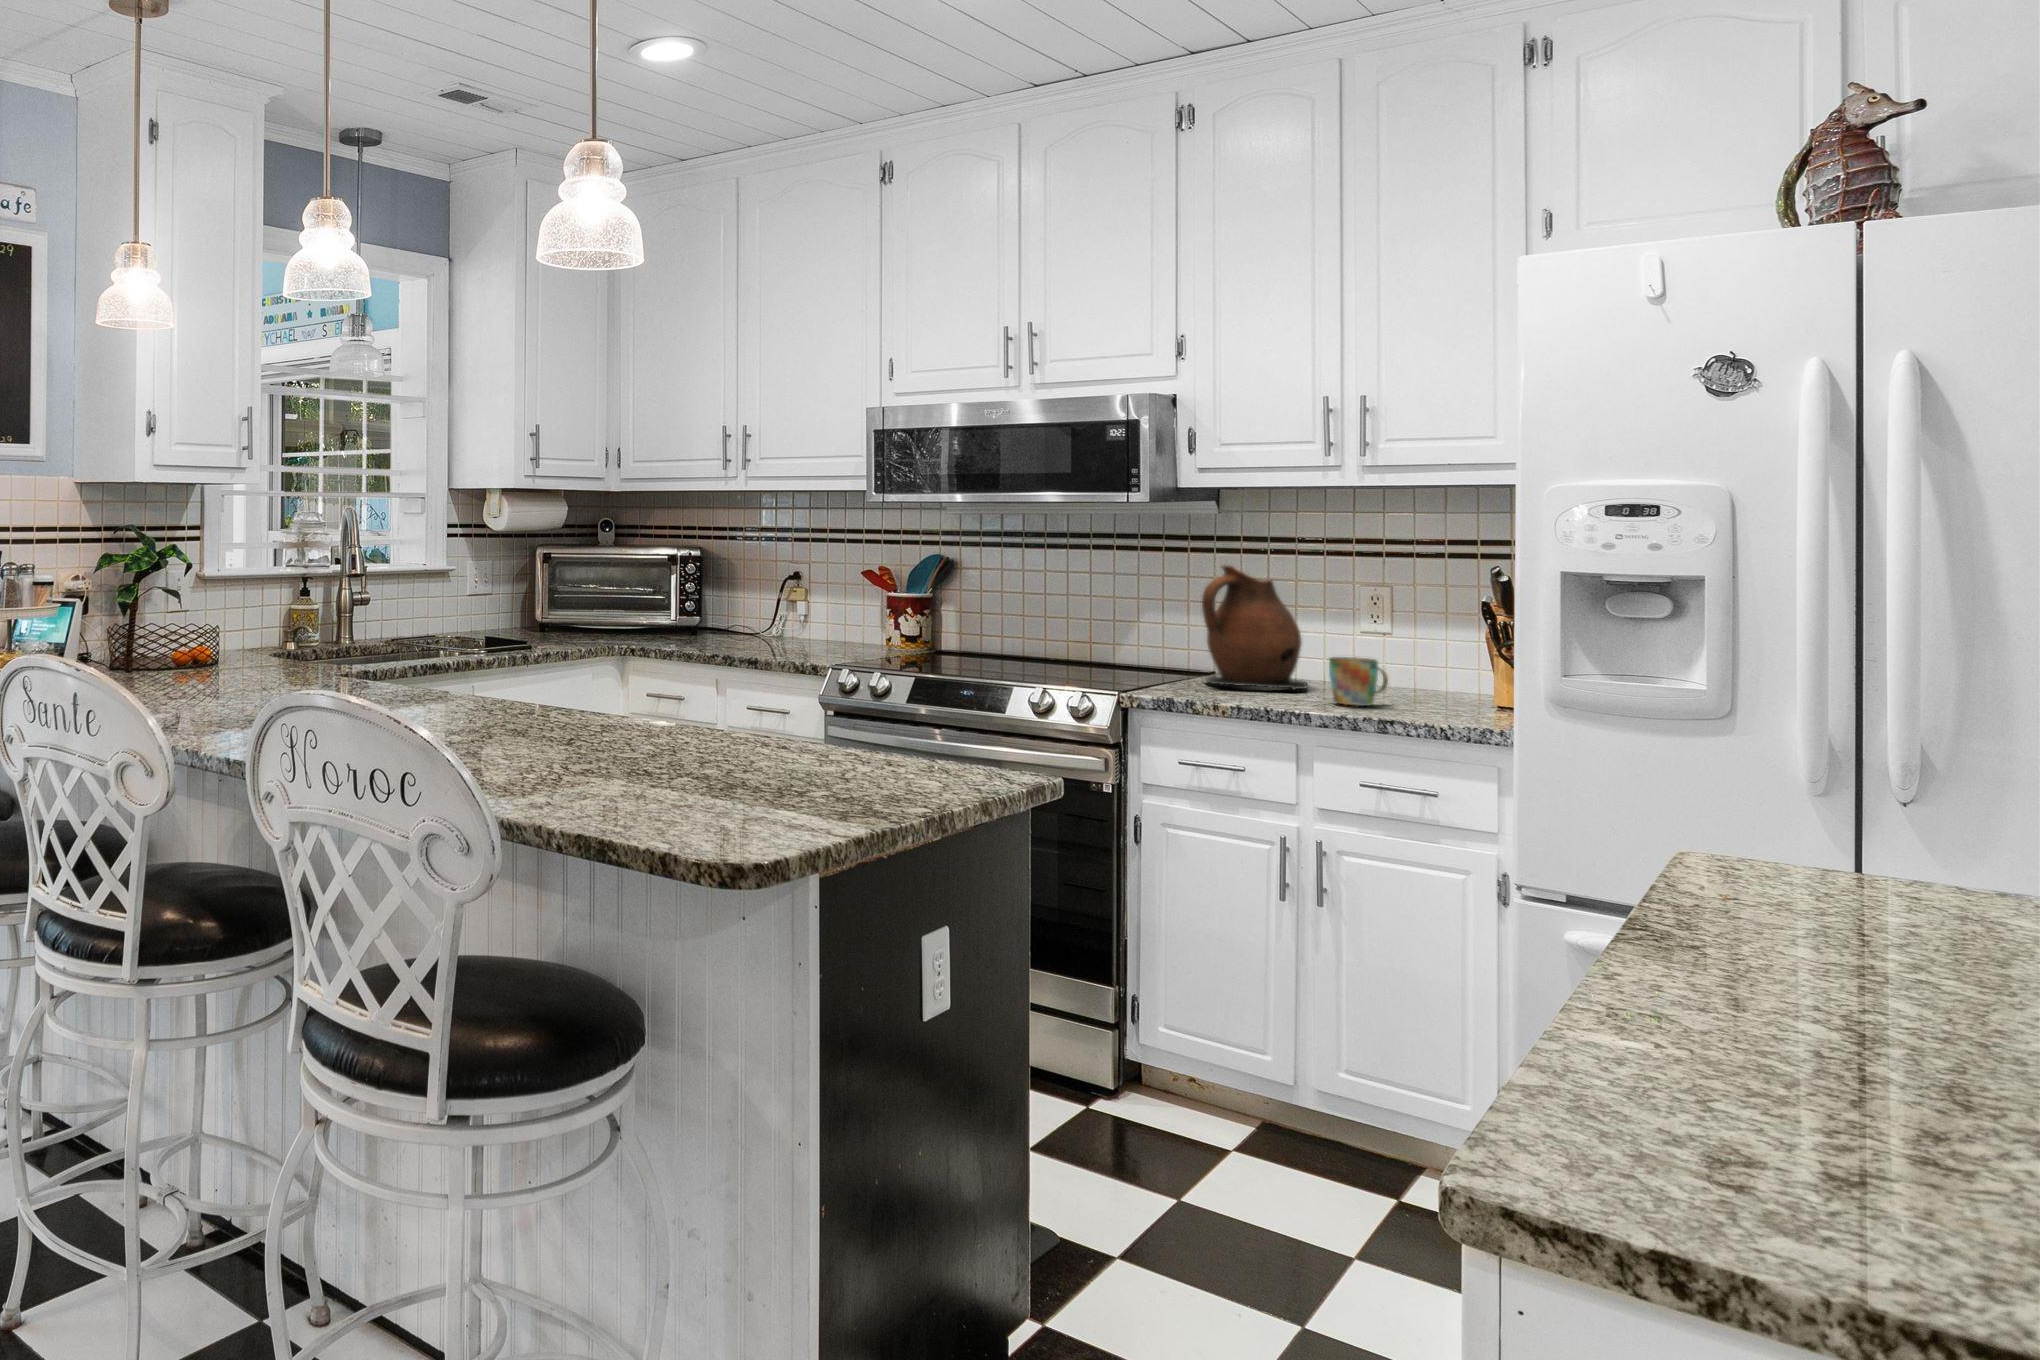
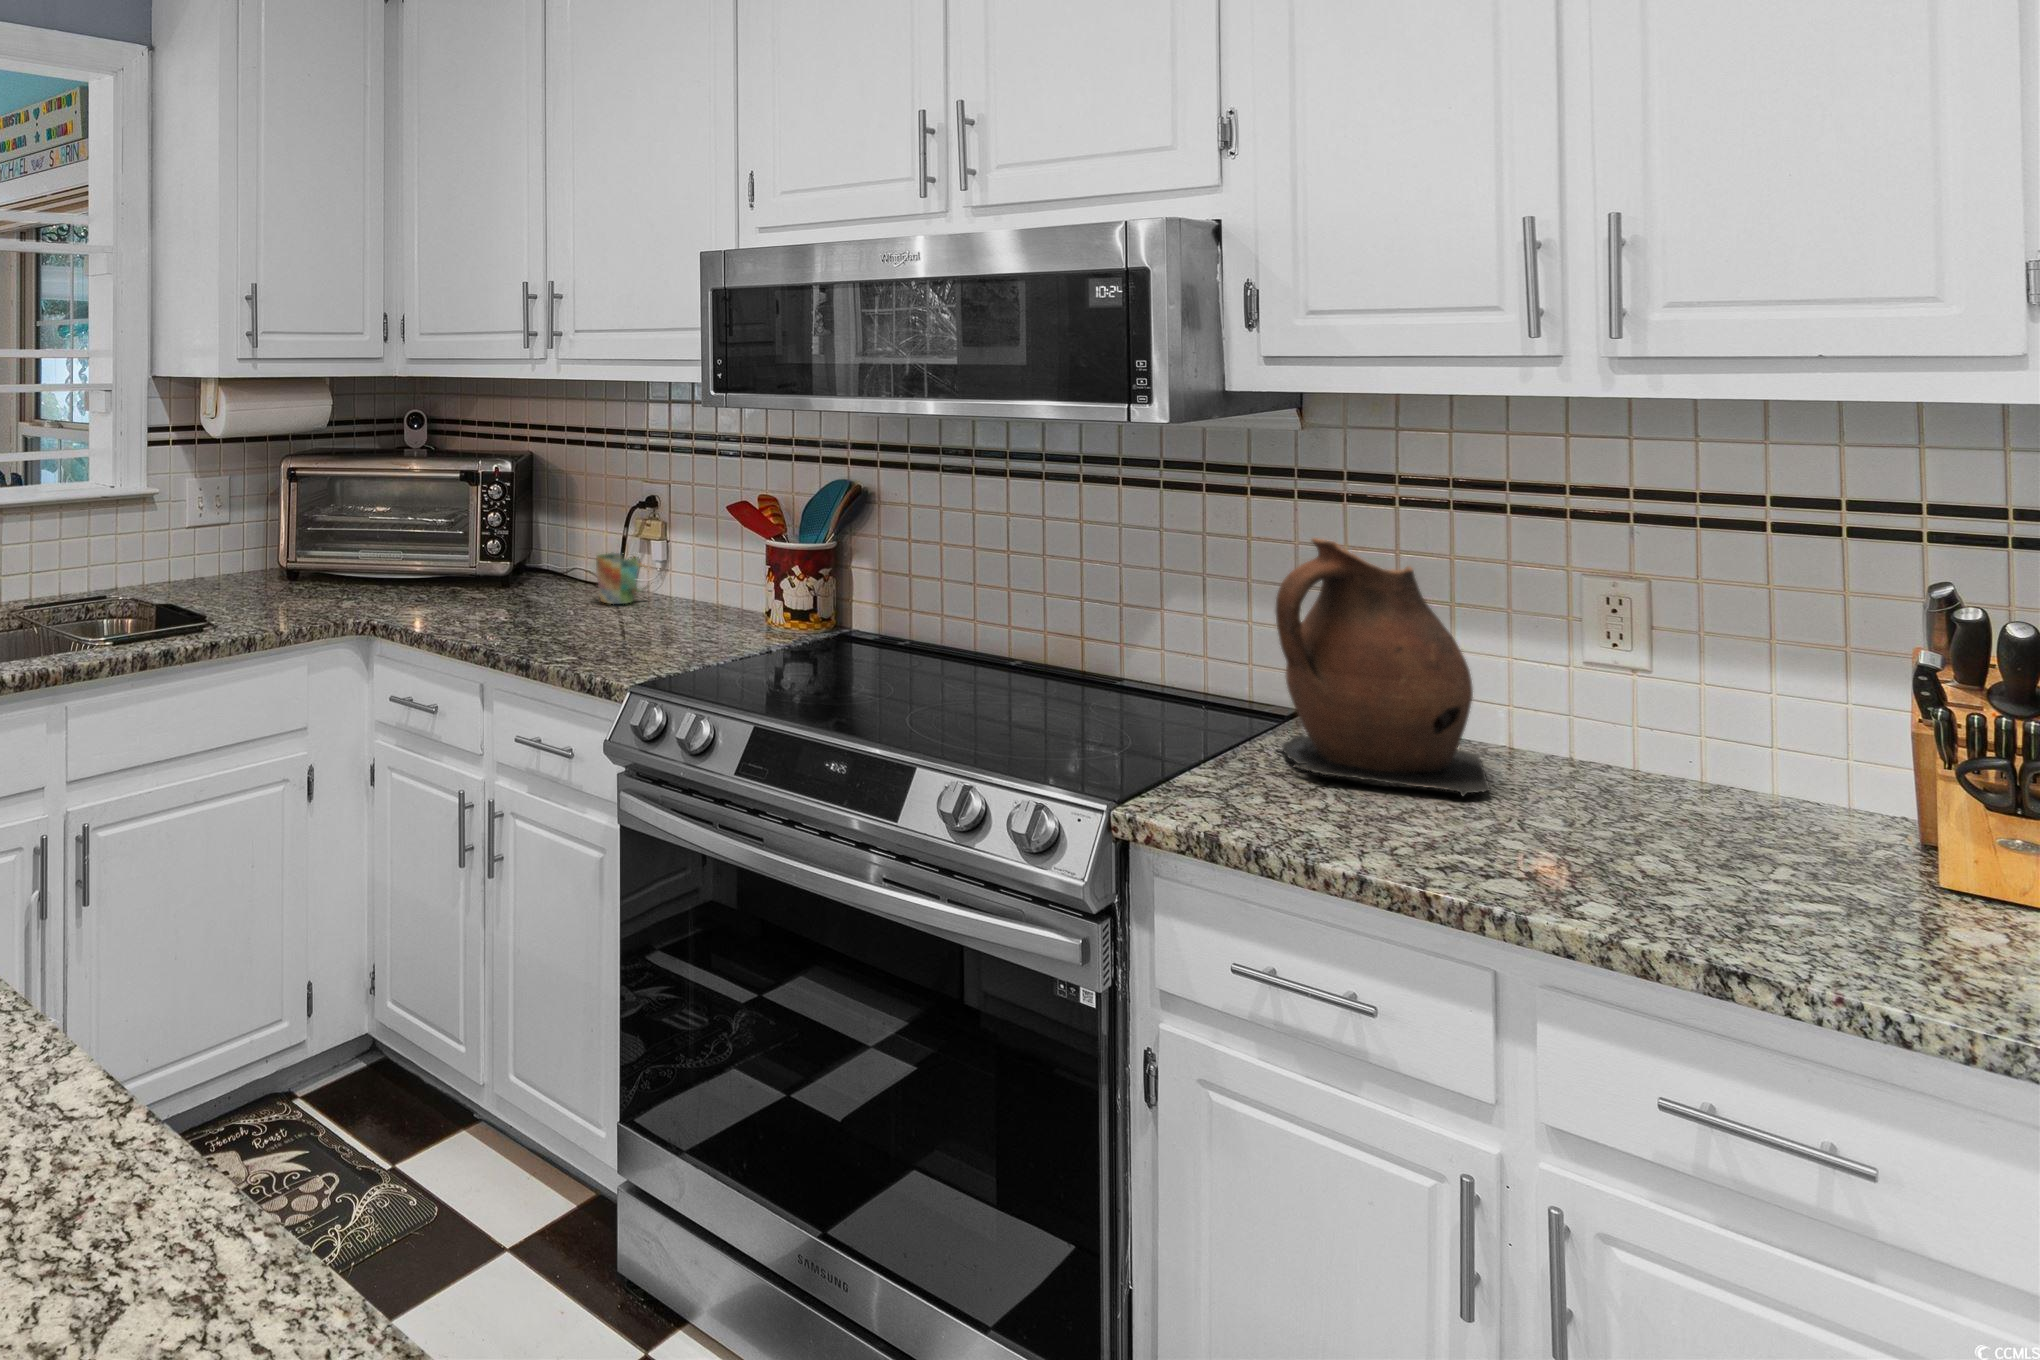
mug: present [1329,657,1388,706] -> present [596,553,649,604]

